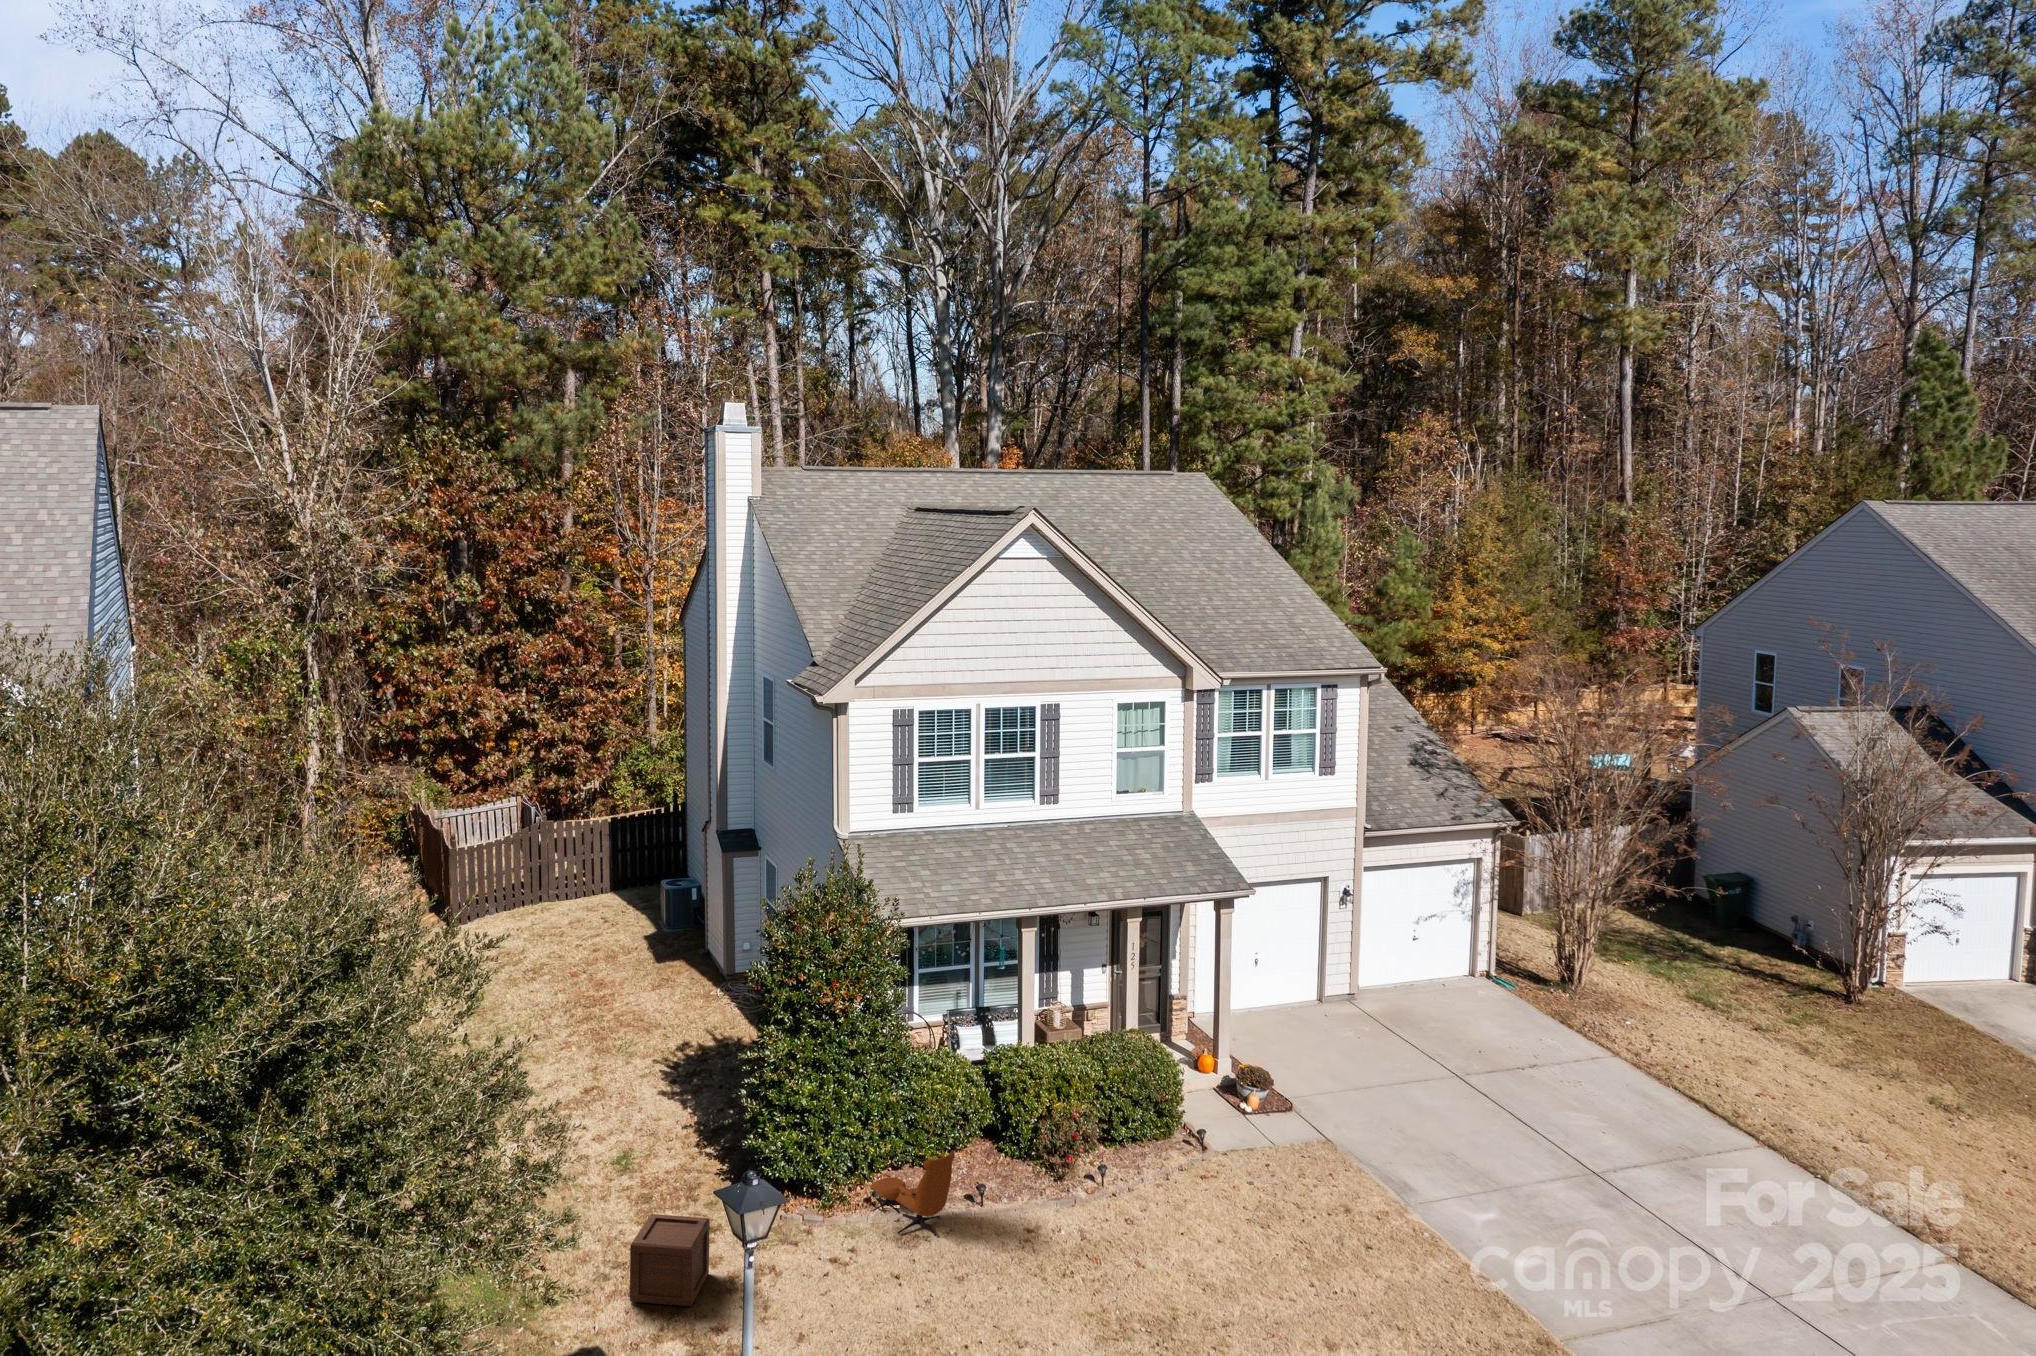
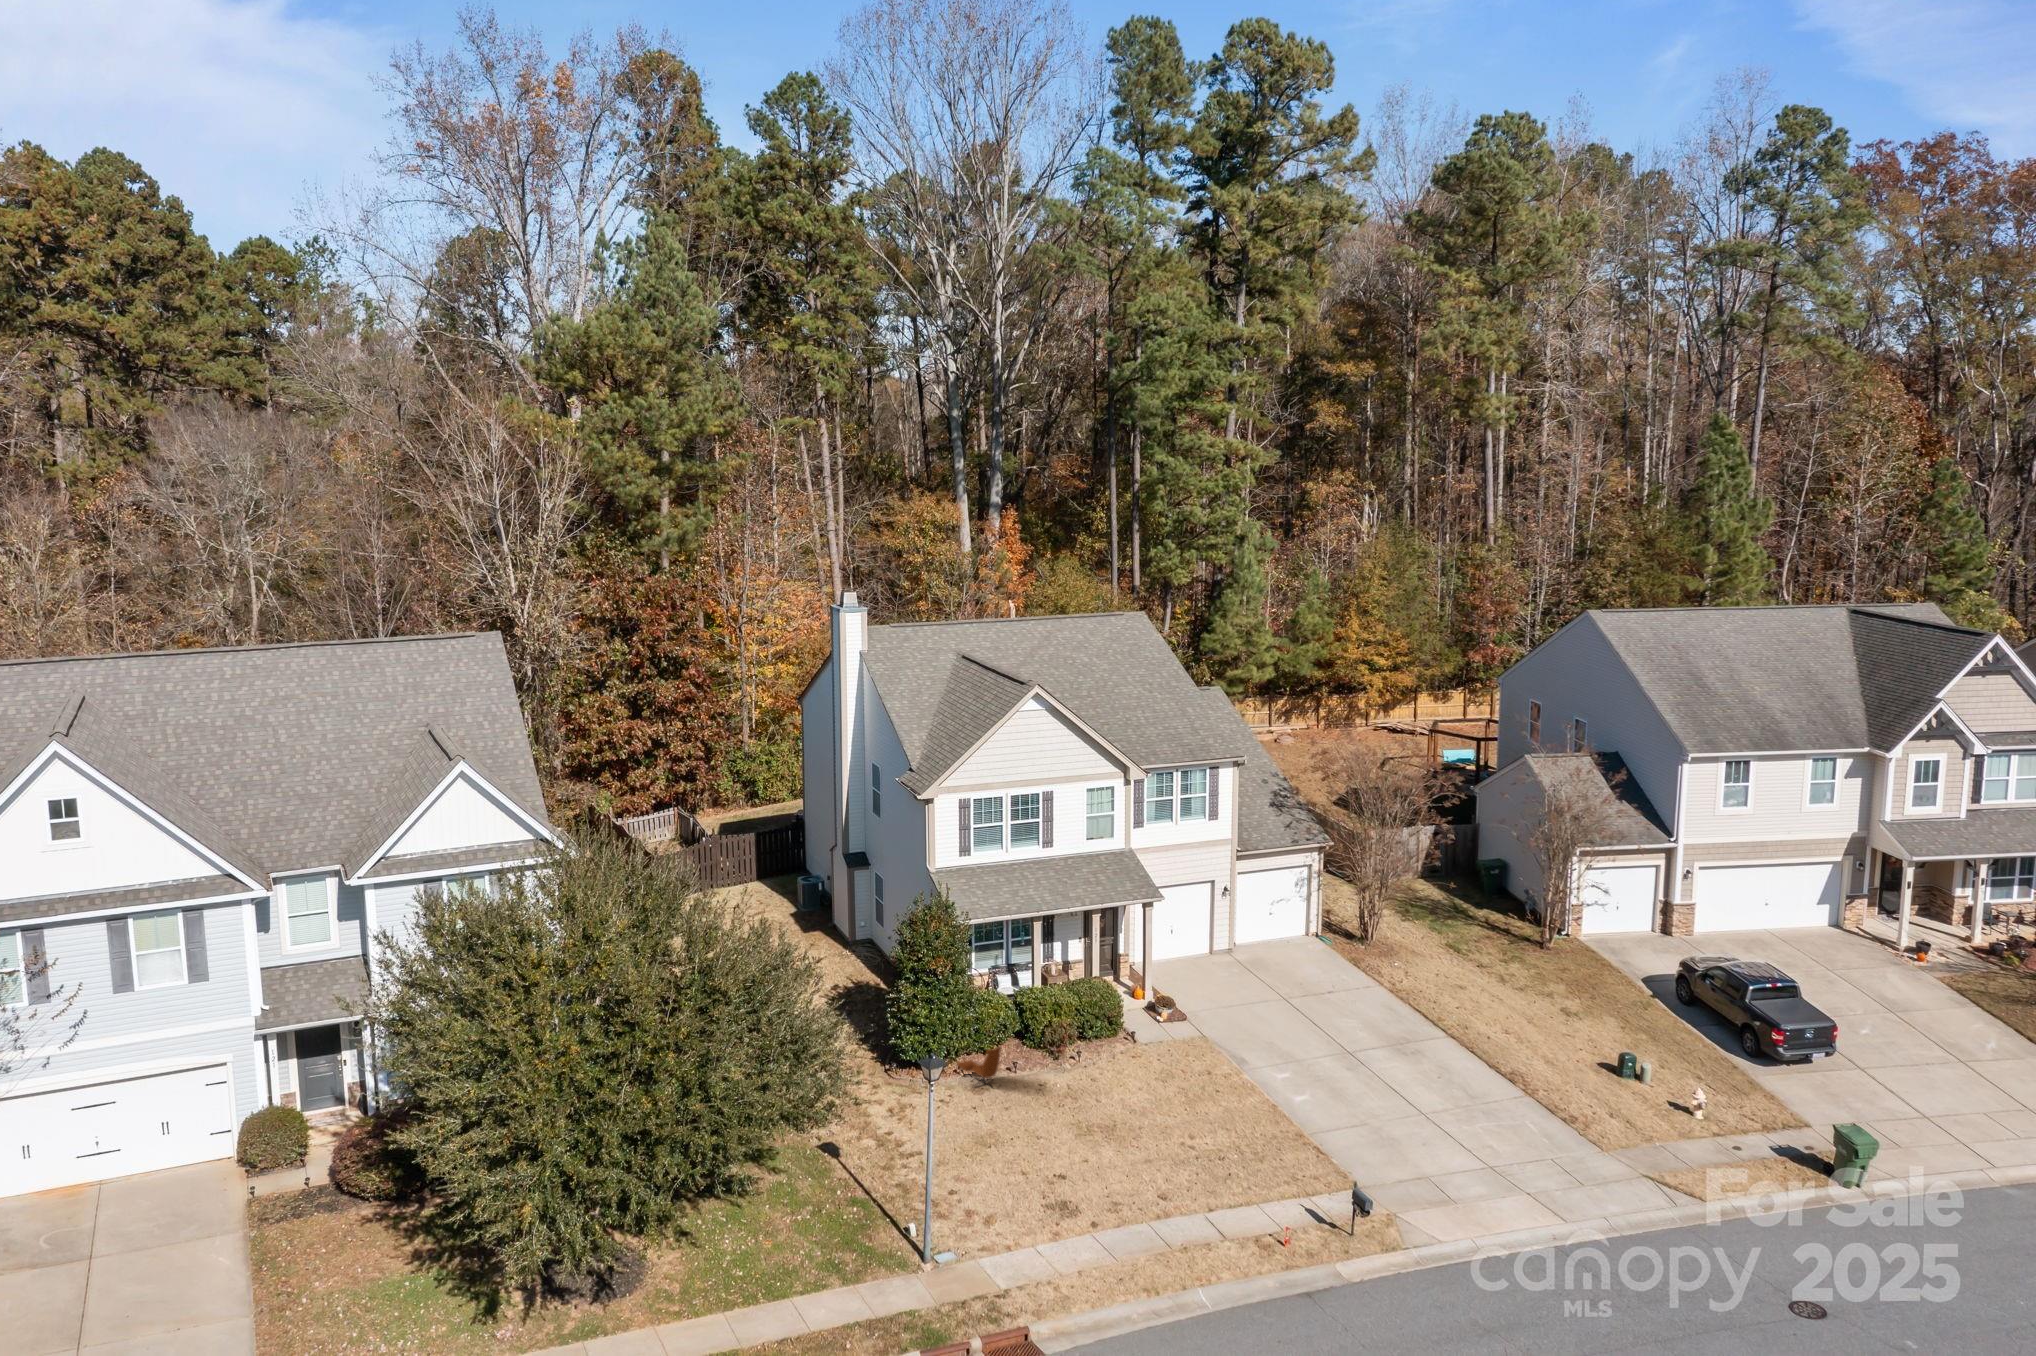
wooden crate: present [630,1214,710,1306] -> none [845,1078,880,1122]

